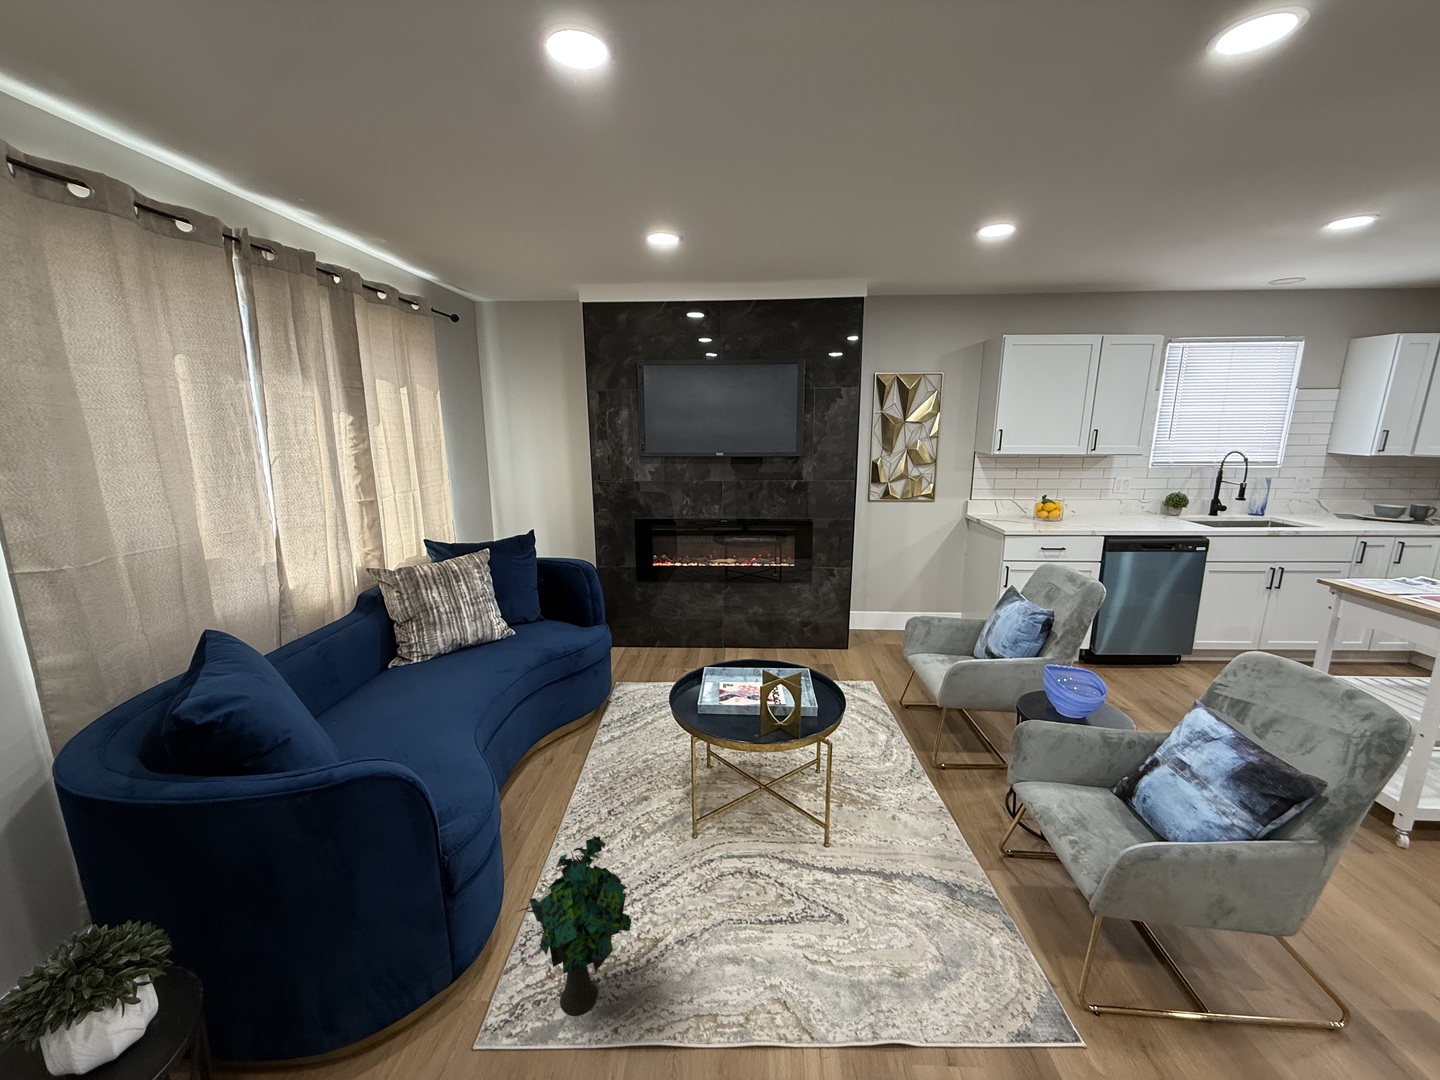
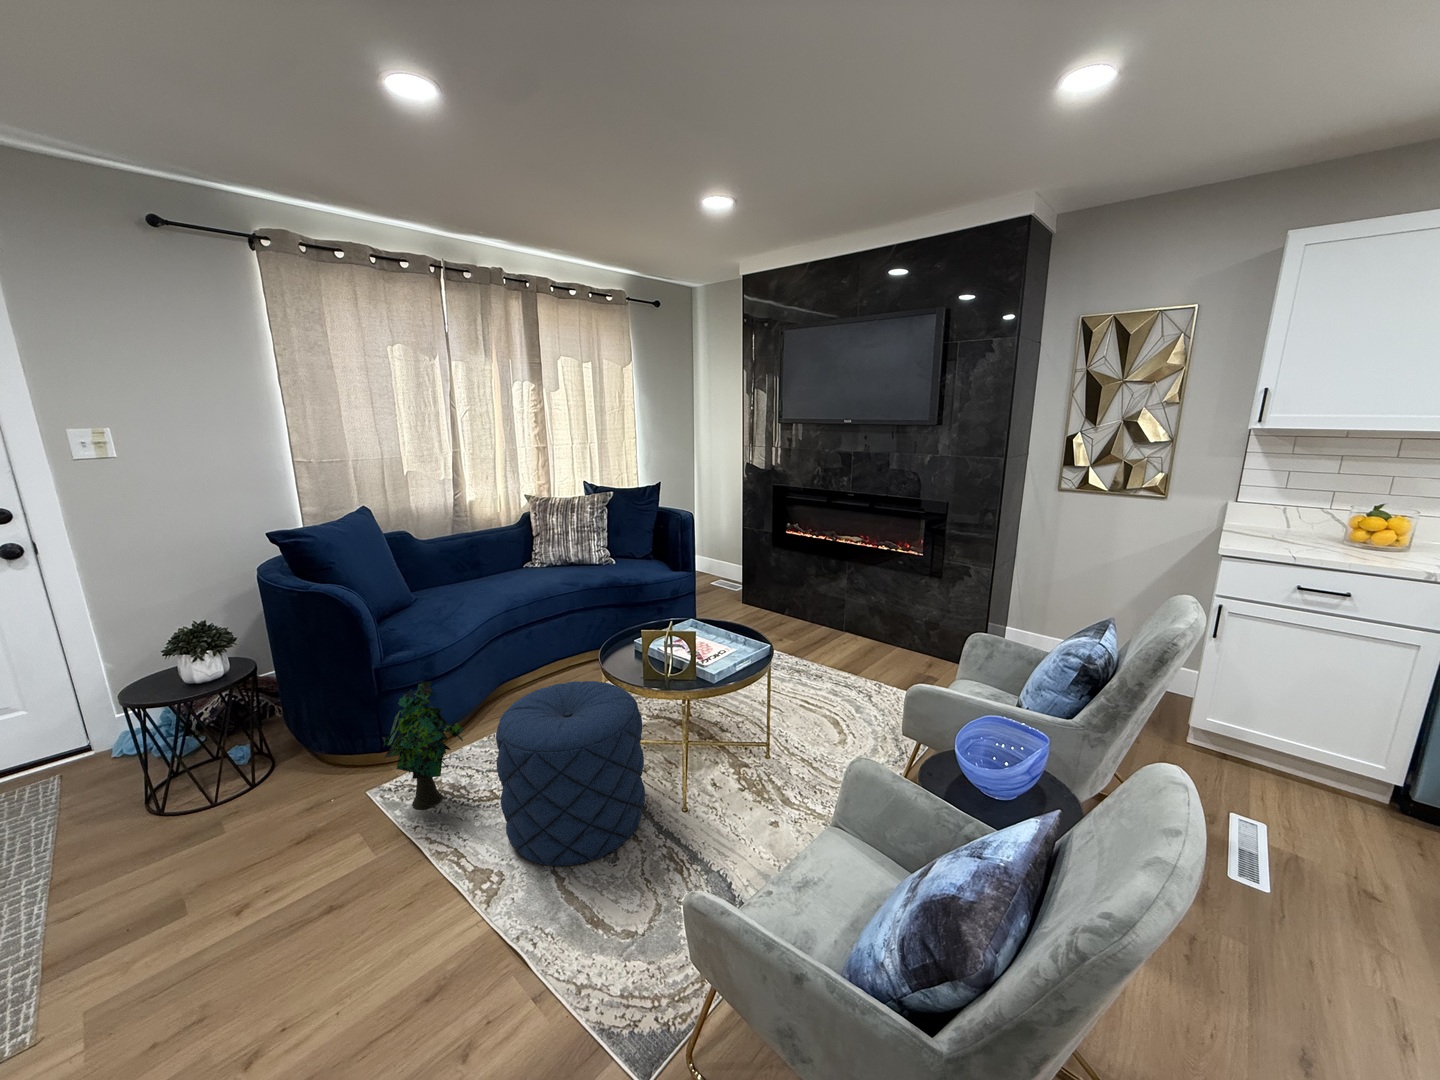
pouf: none [682,752,839,974] -> present [496,681,645,866]

